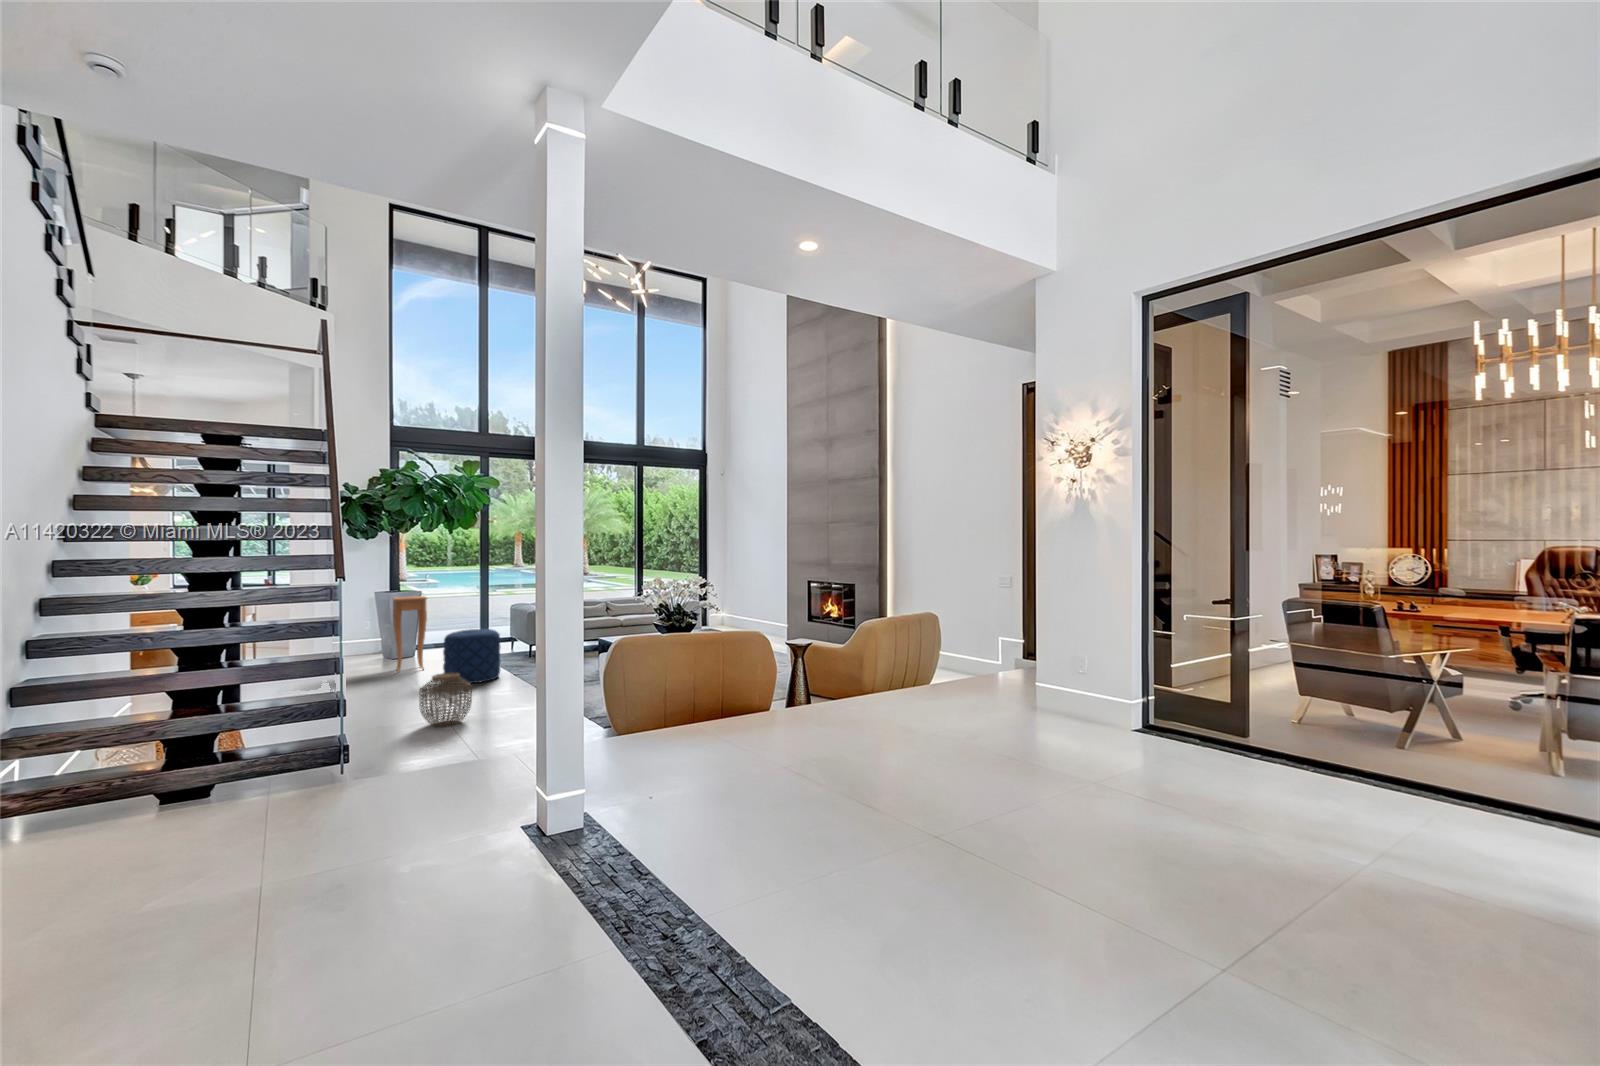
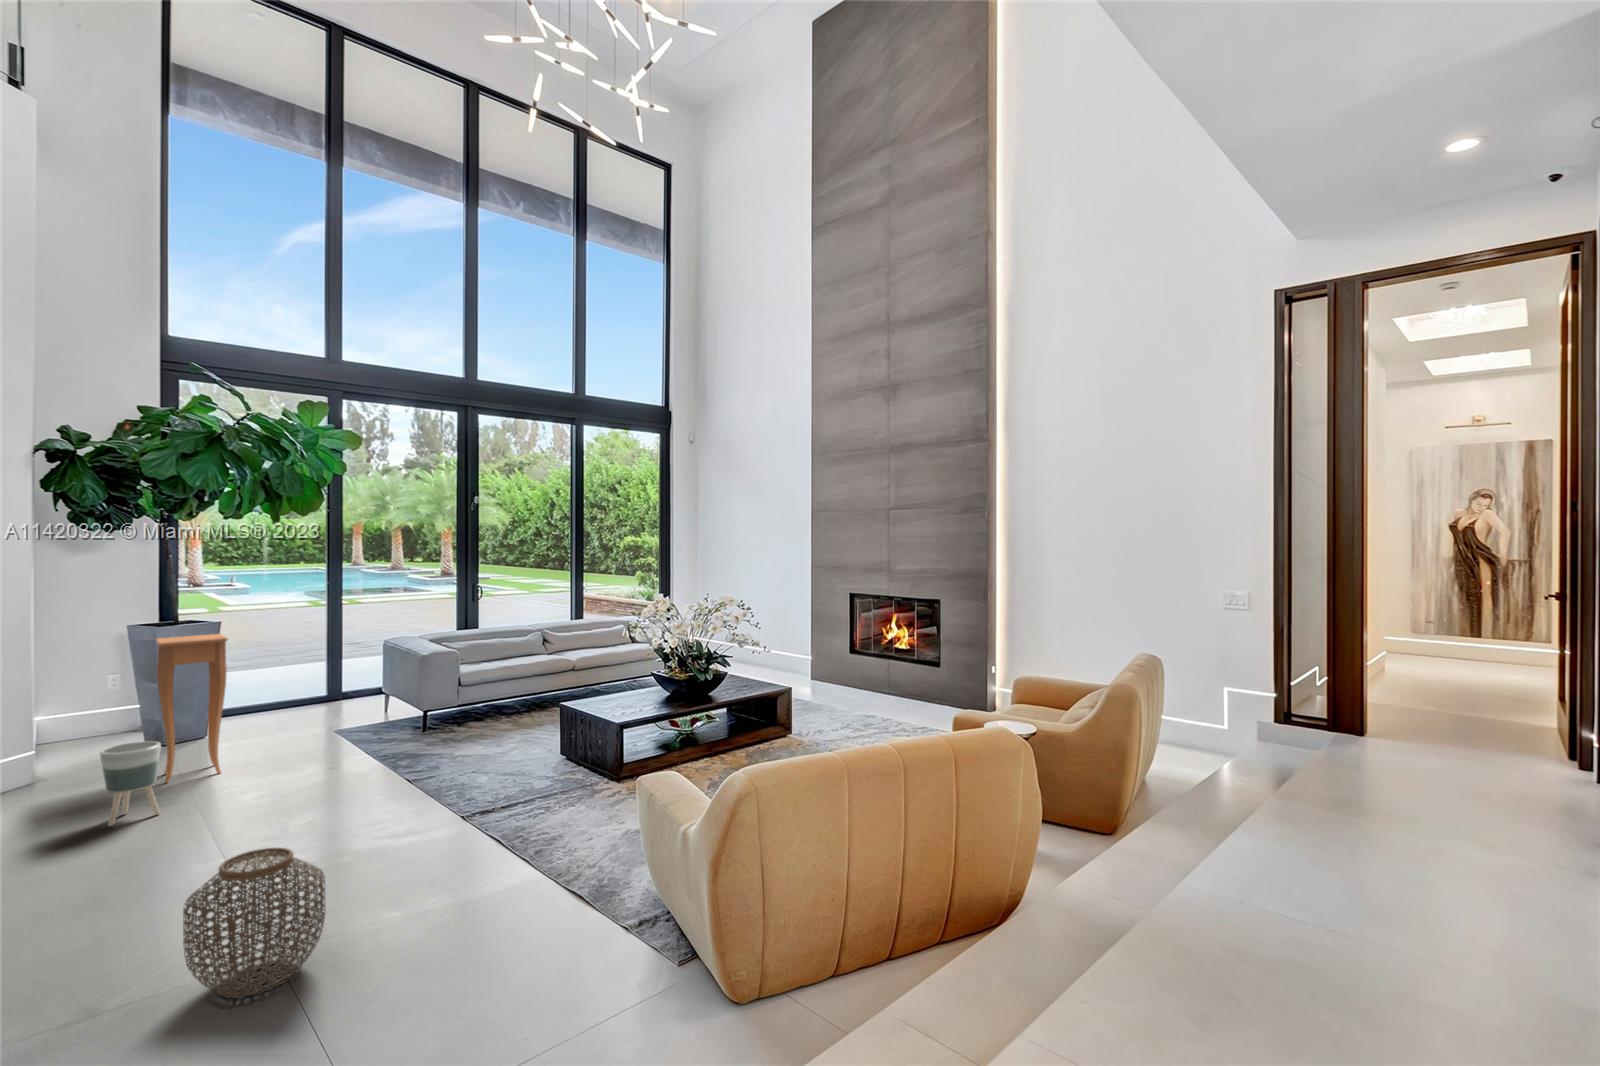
pouf: present [443,629,501,683] -> none [258,699,376,814]
planter: none [371,647,398,686] -> present [100,741,161,826]

